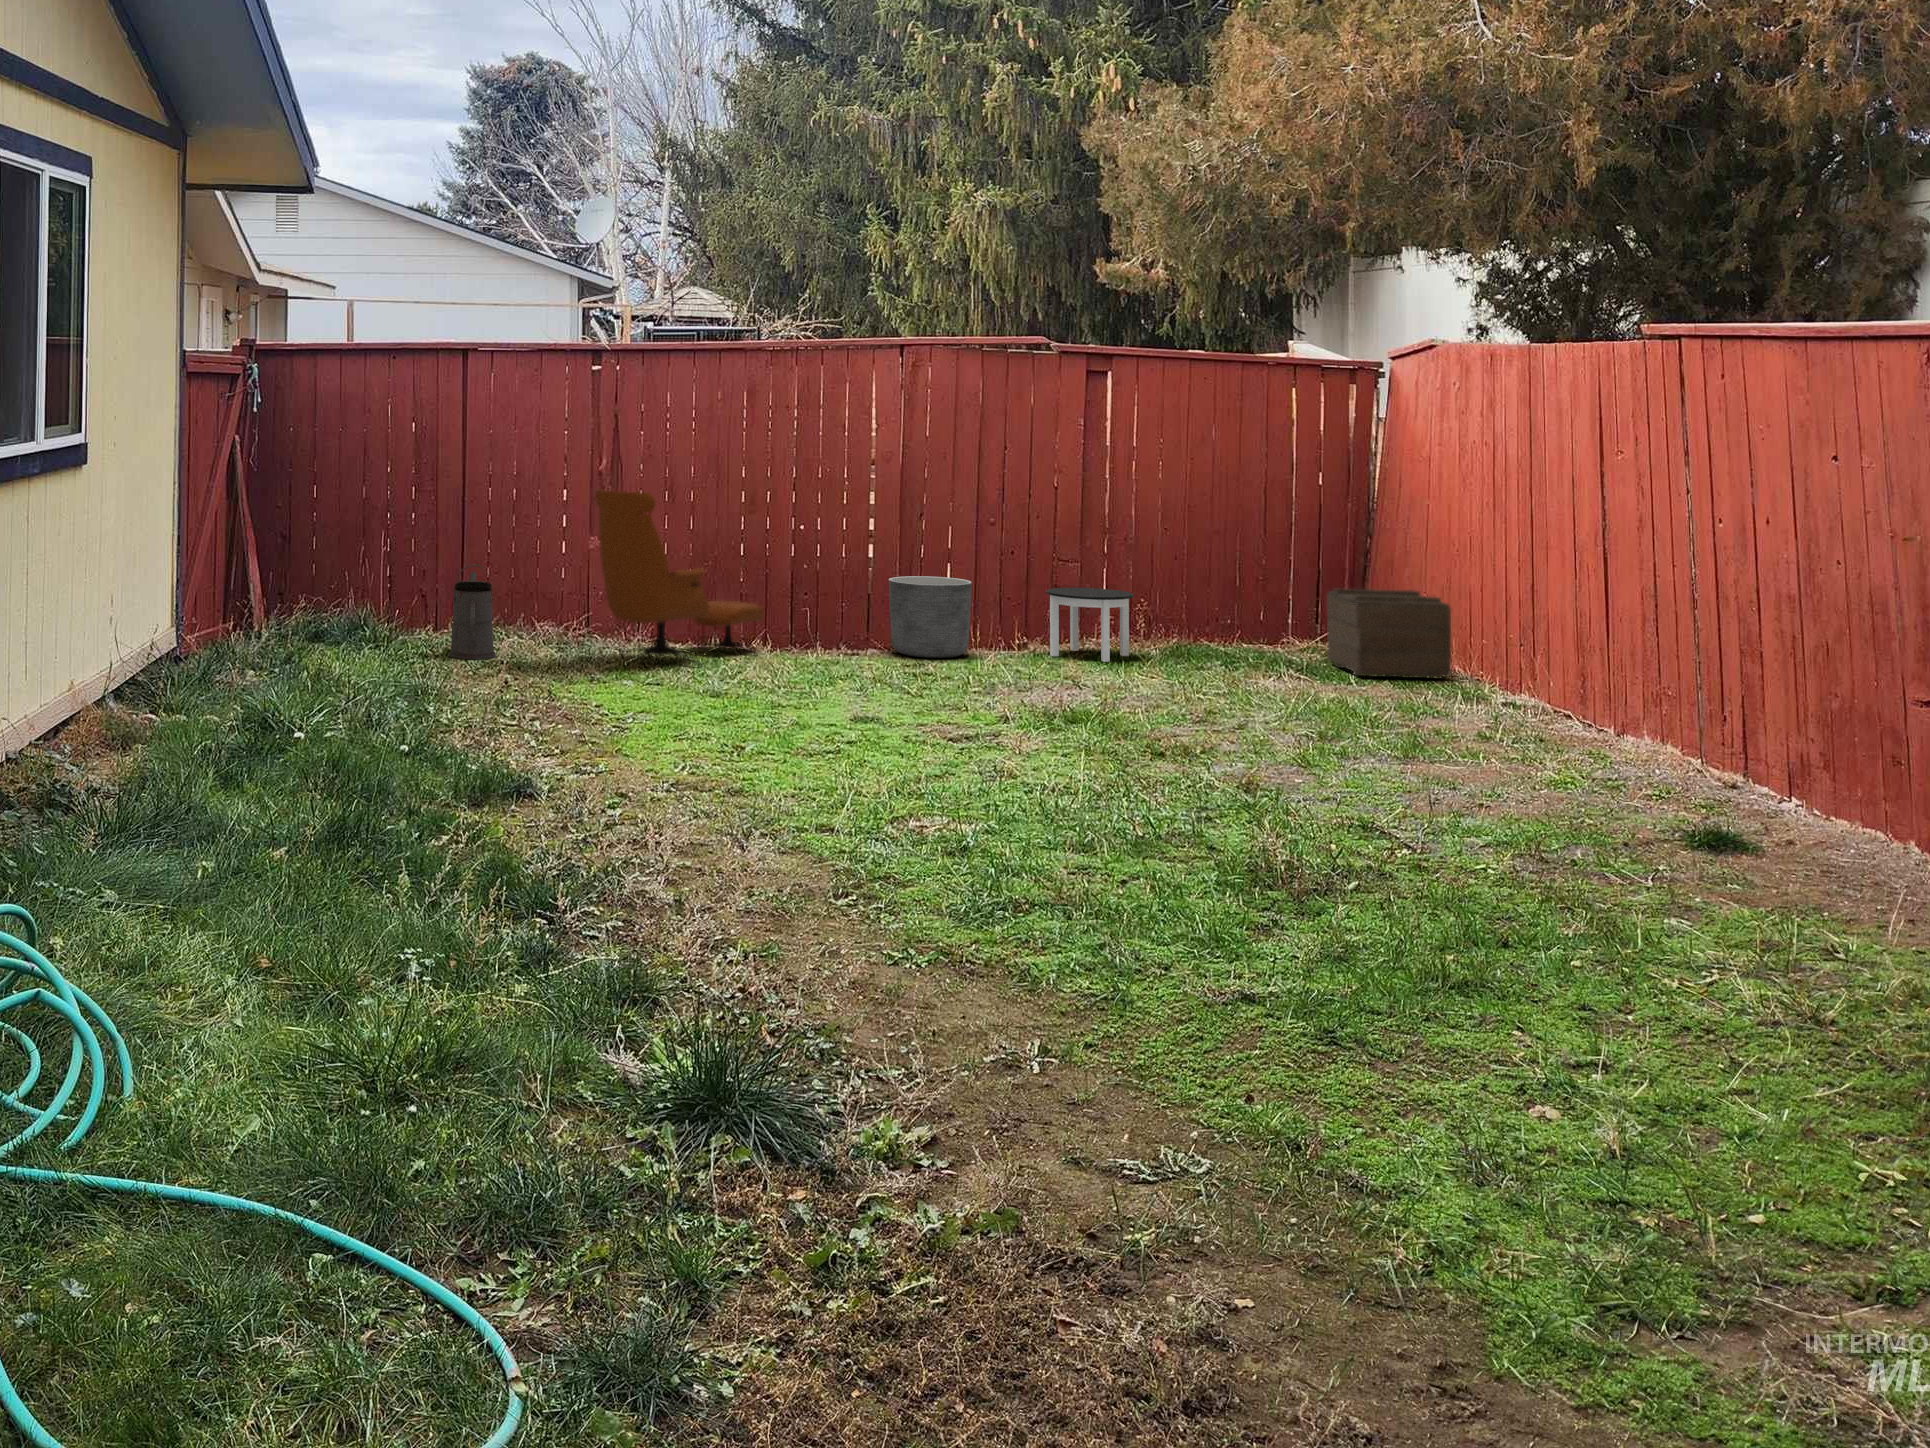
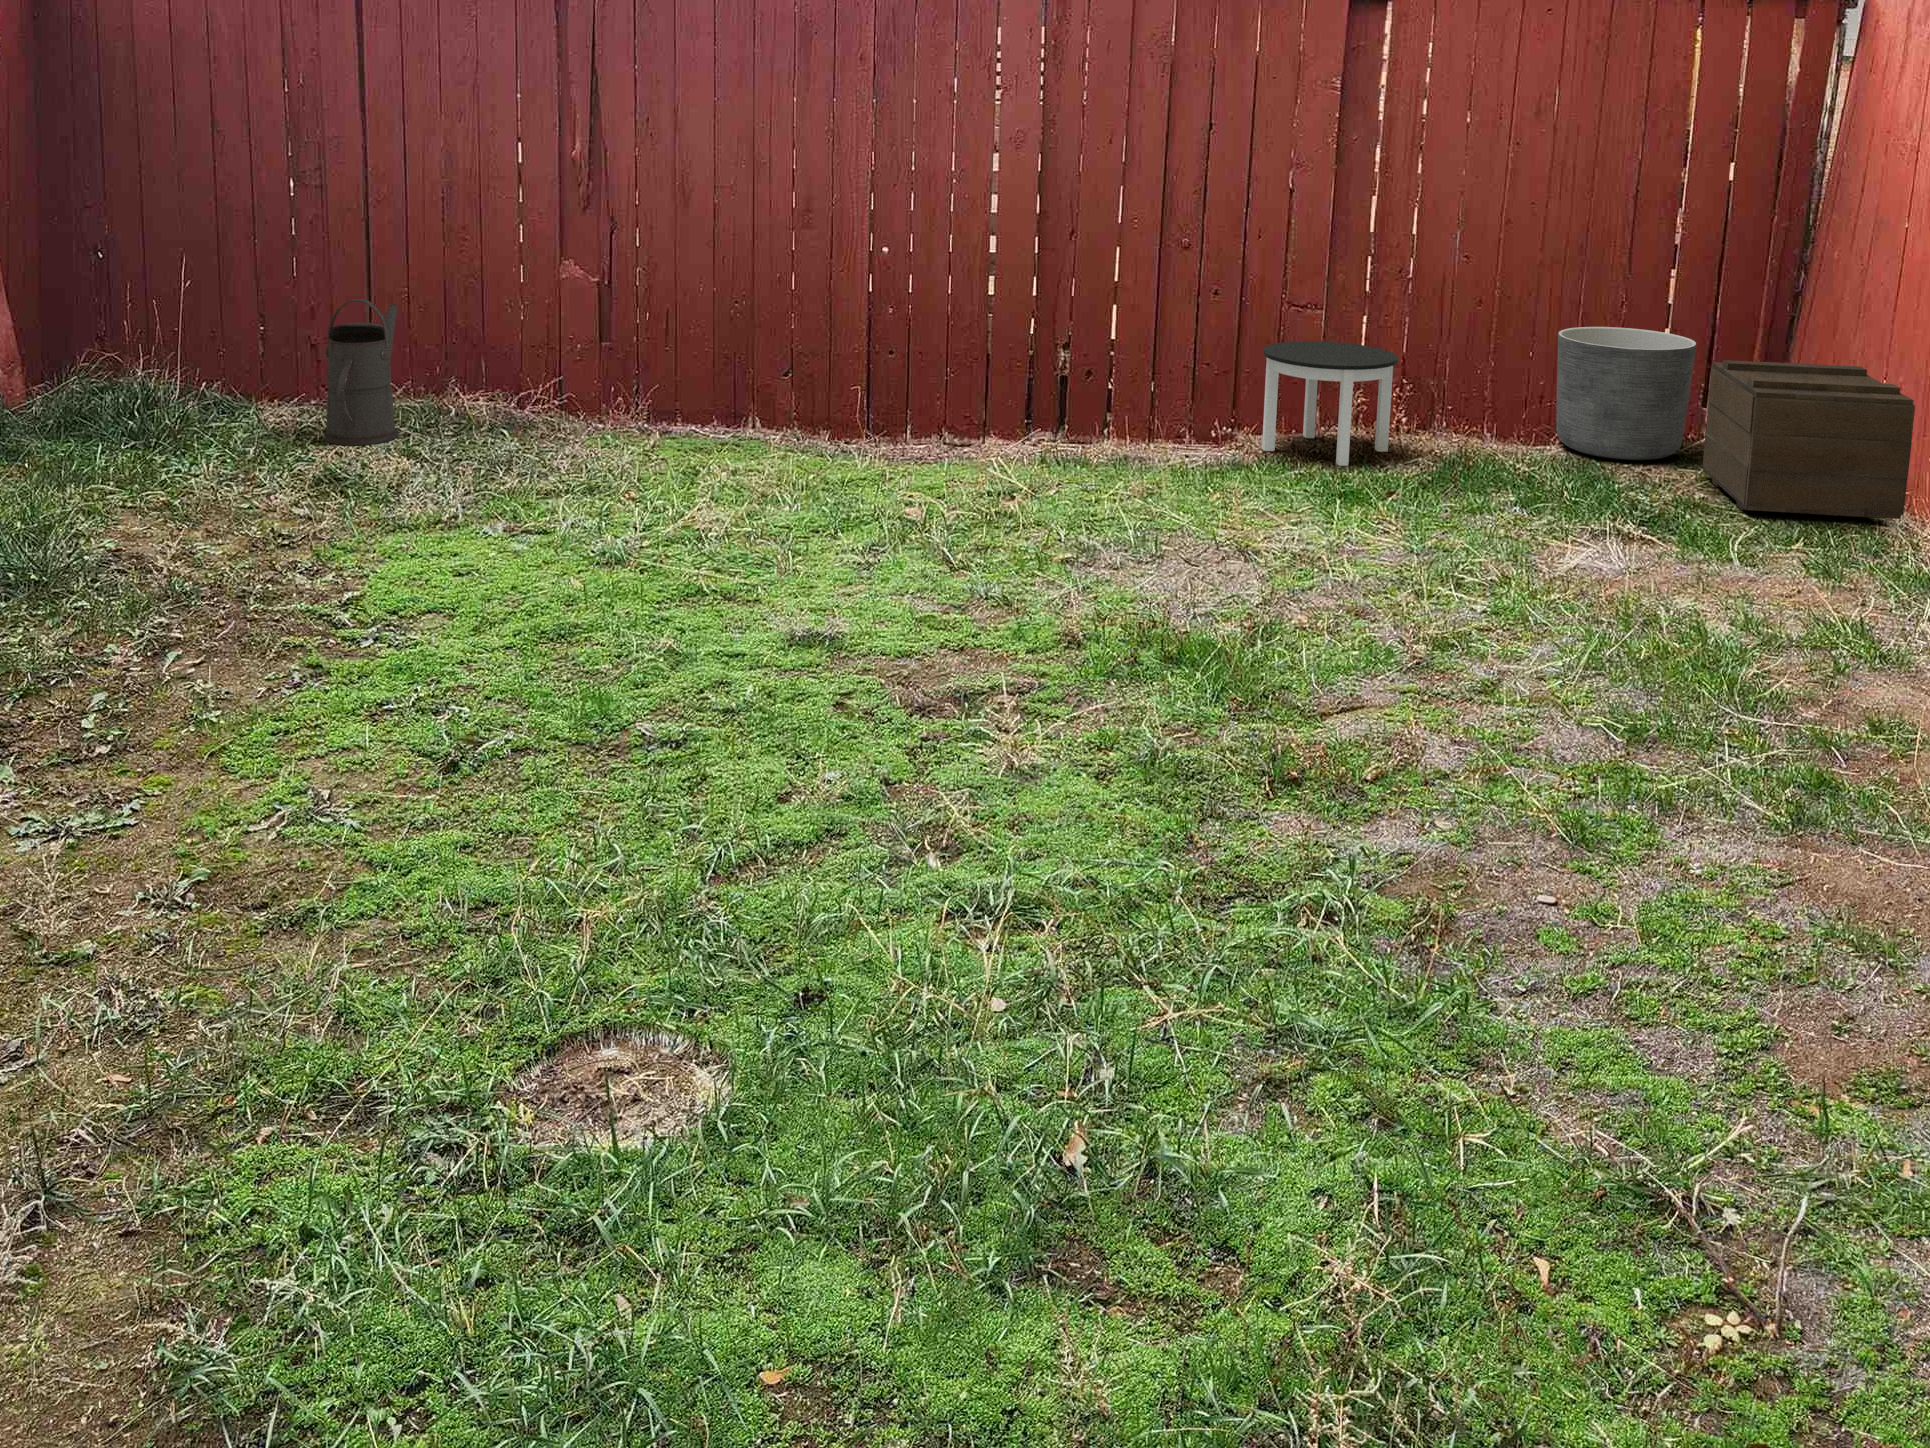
lounge chair: present [594,489,764,666] -> none [514,186,822,471]
planter: present [889,576,972,658] -> present [1556,327,1696,460]

